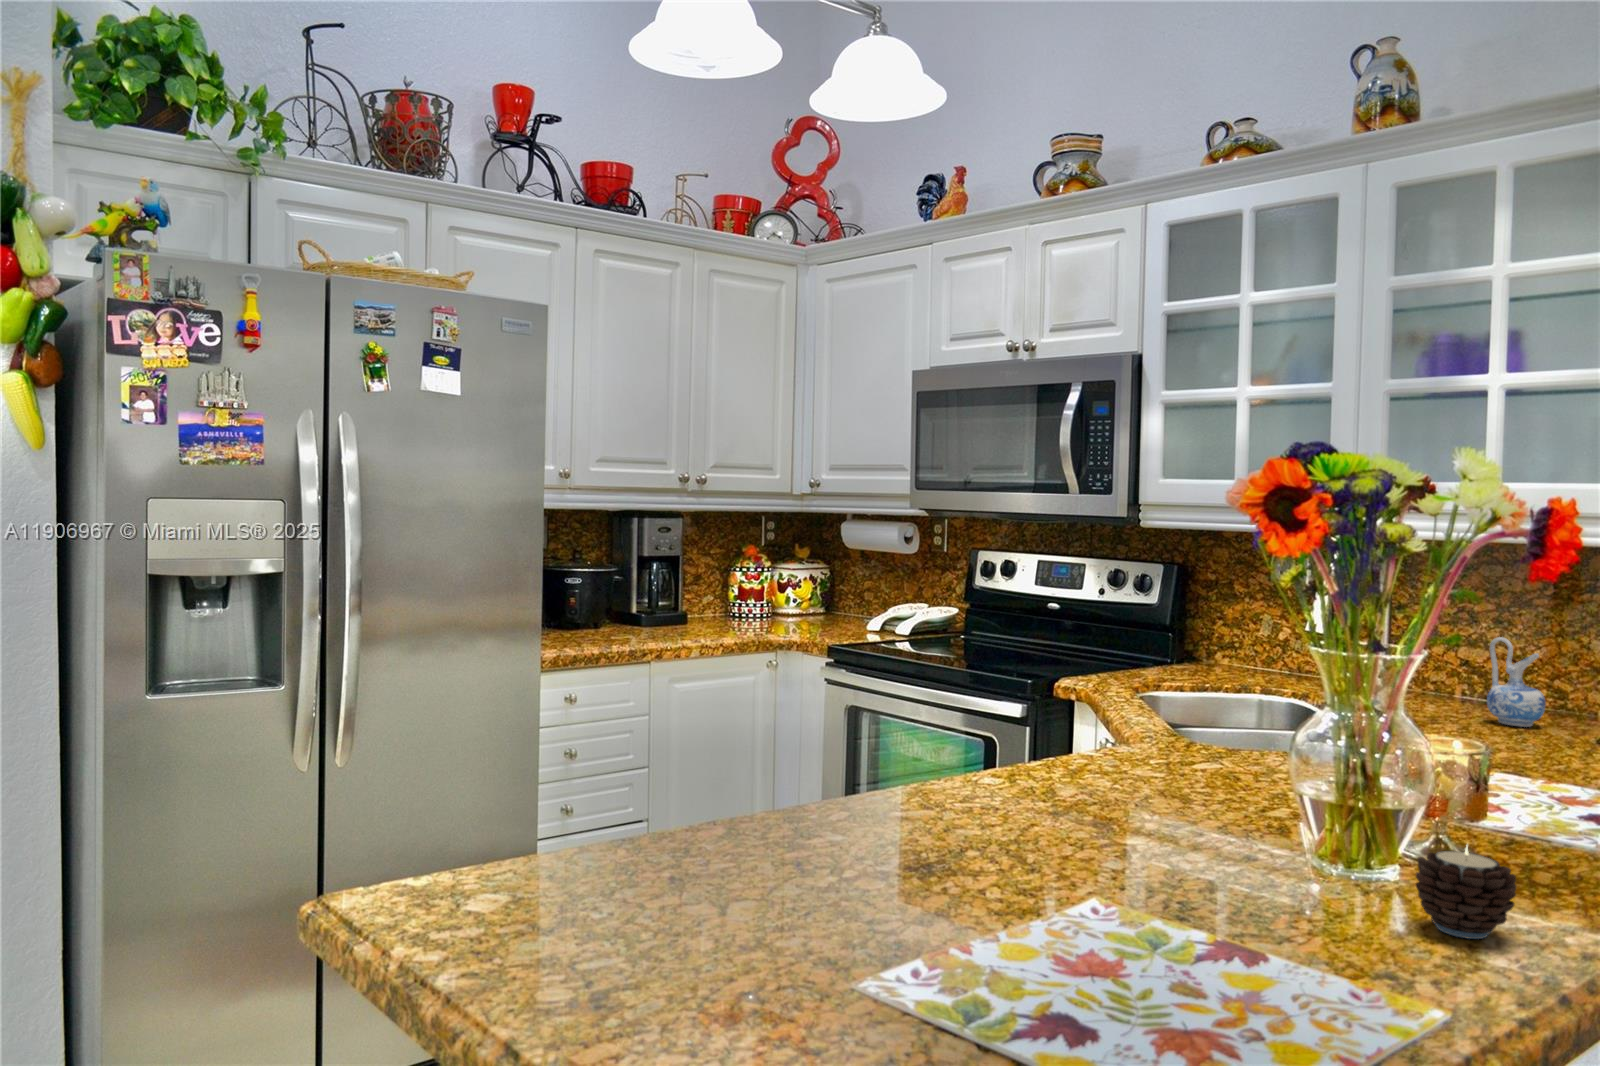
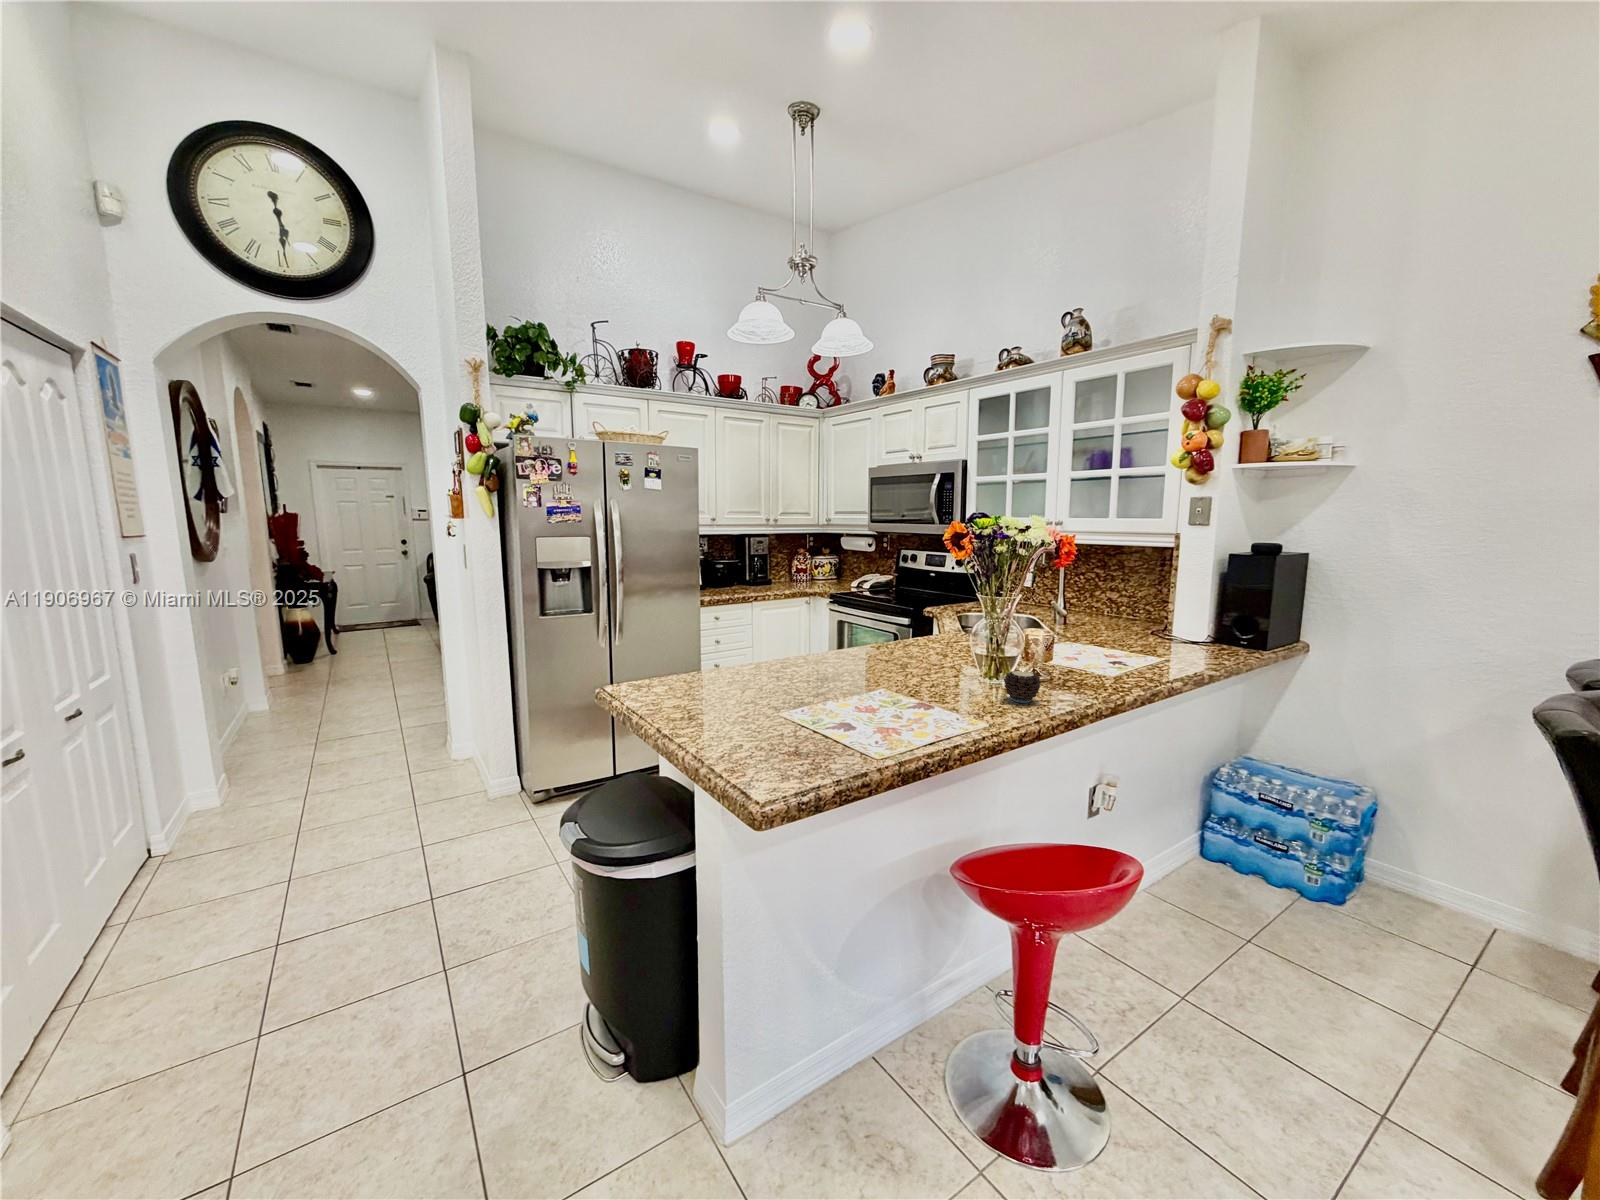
ceramic pitcher: present [1487,637,1546,727] -> none [1113,588,1138,627]

